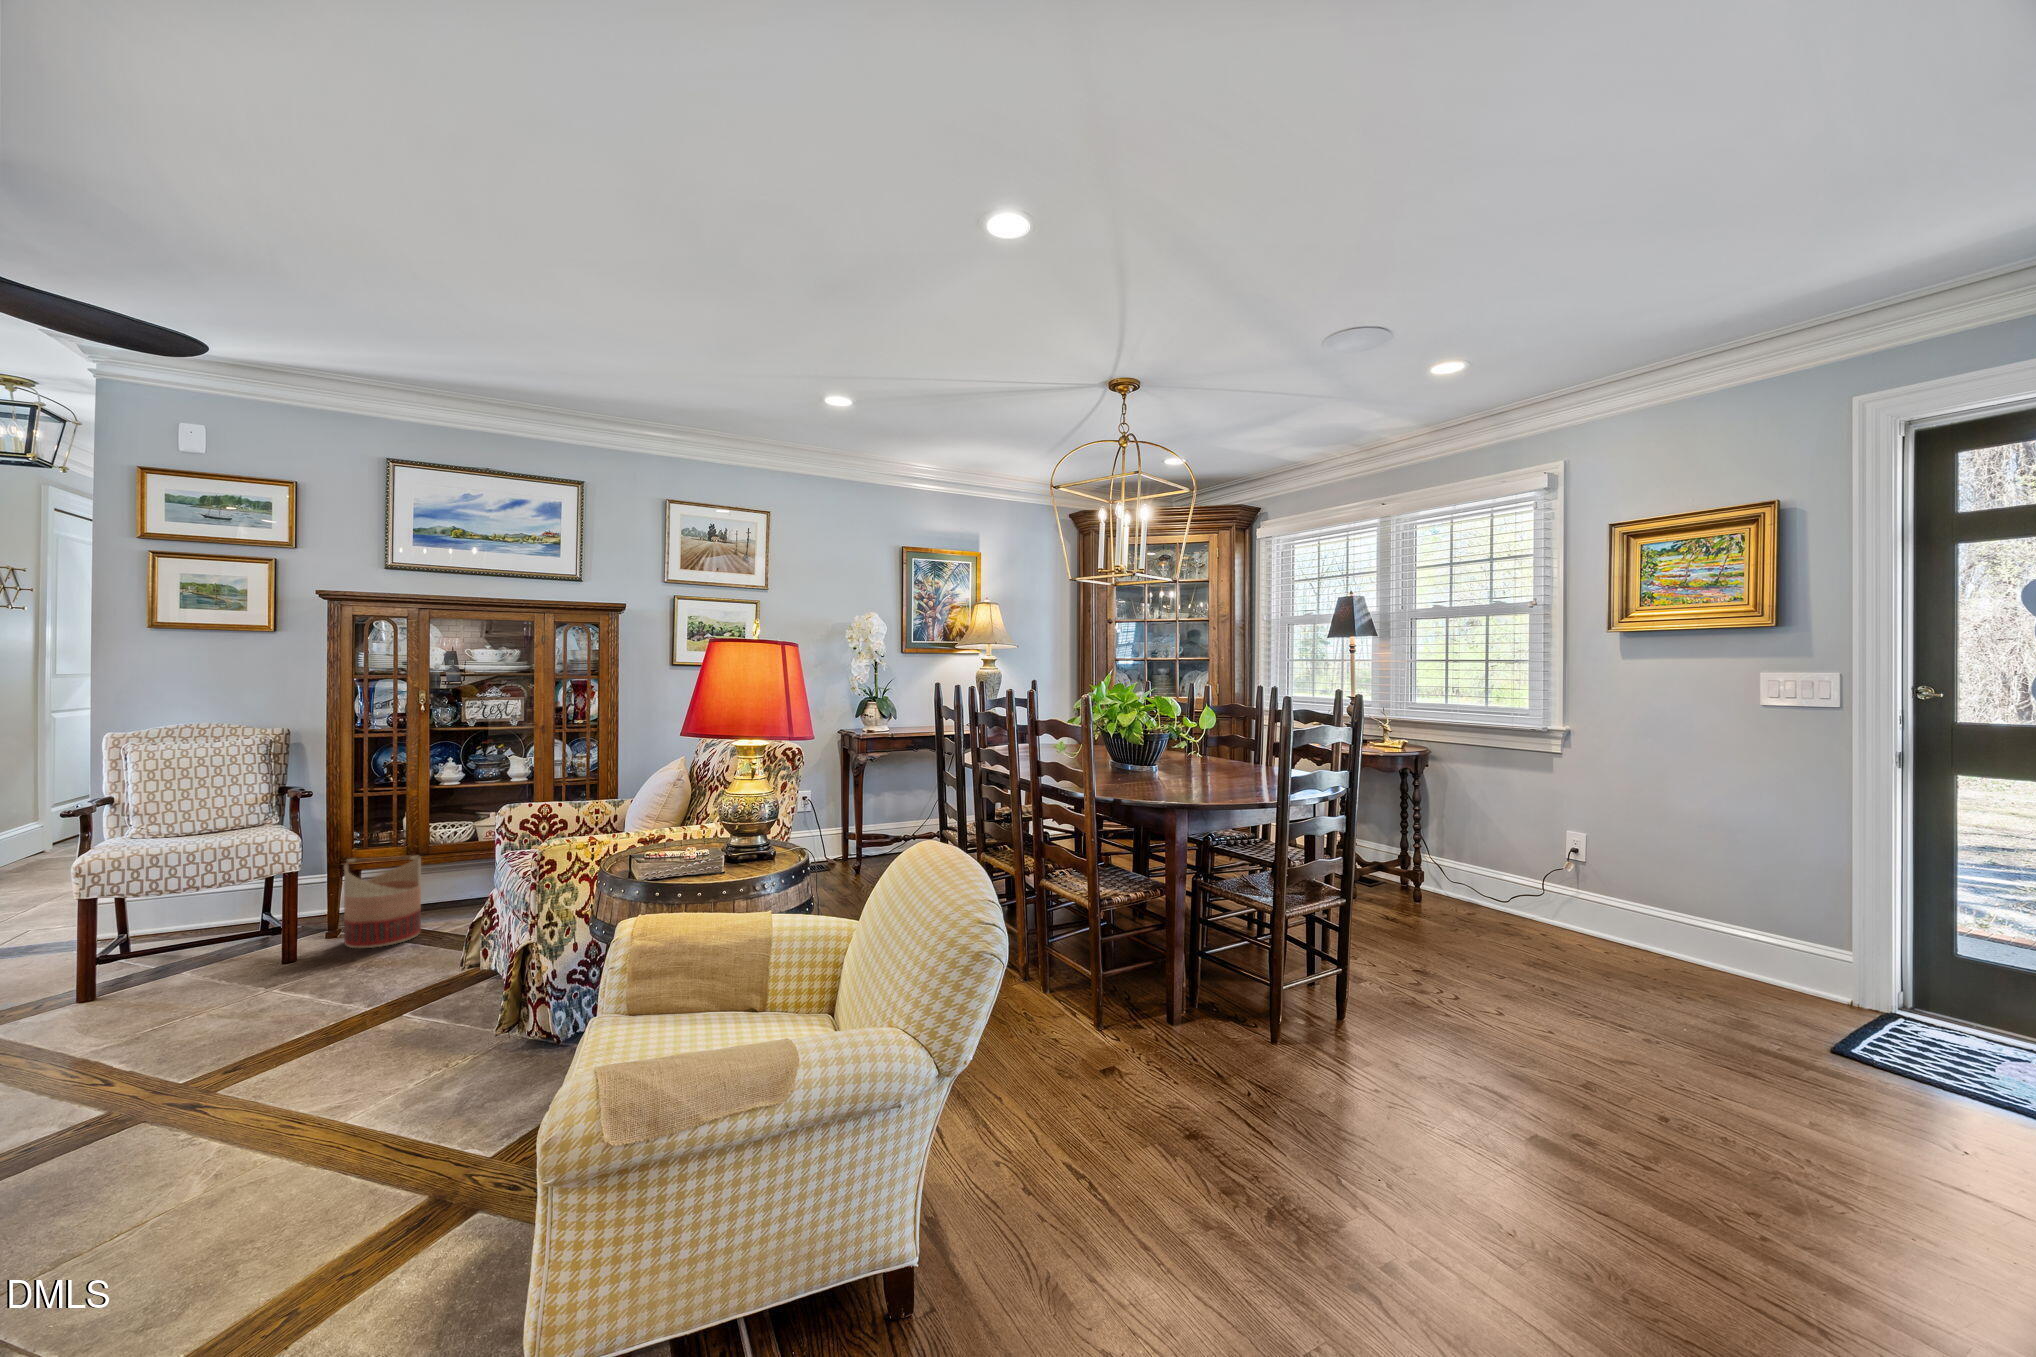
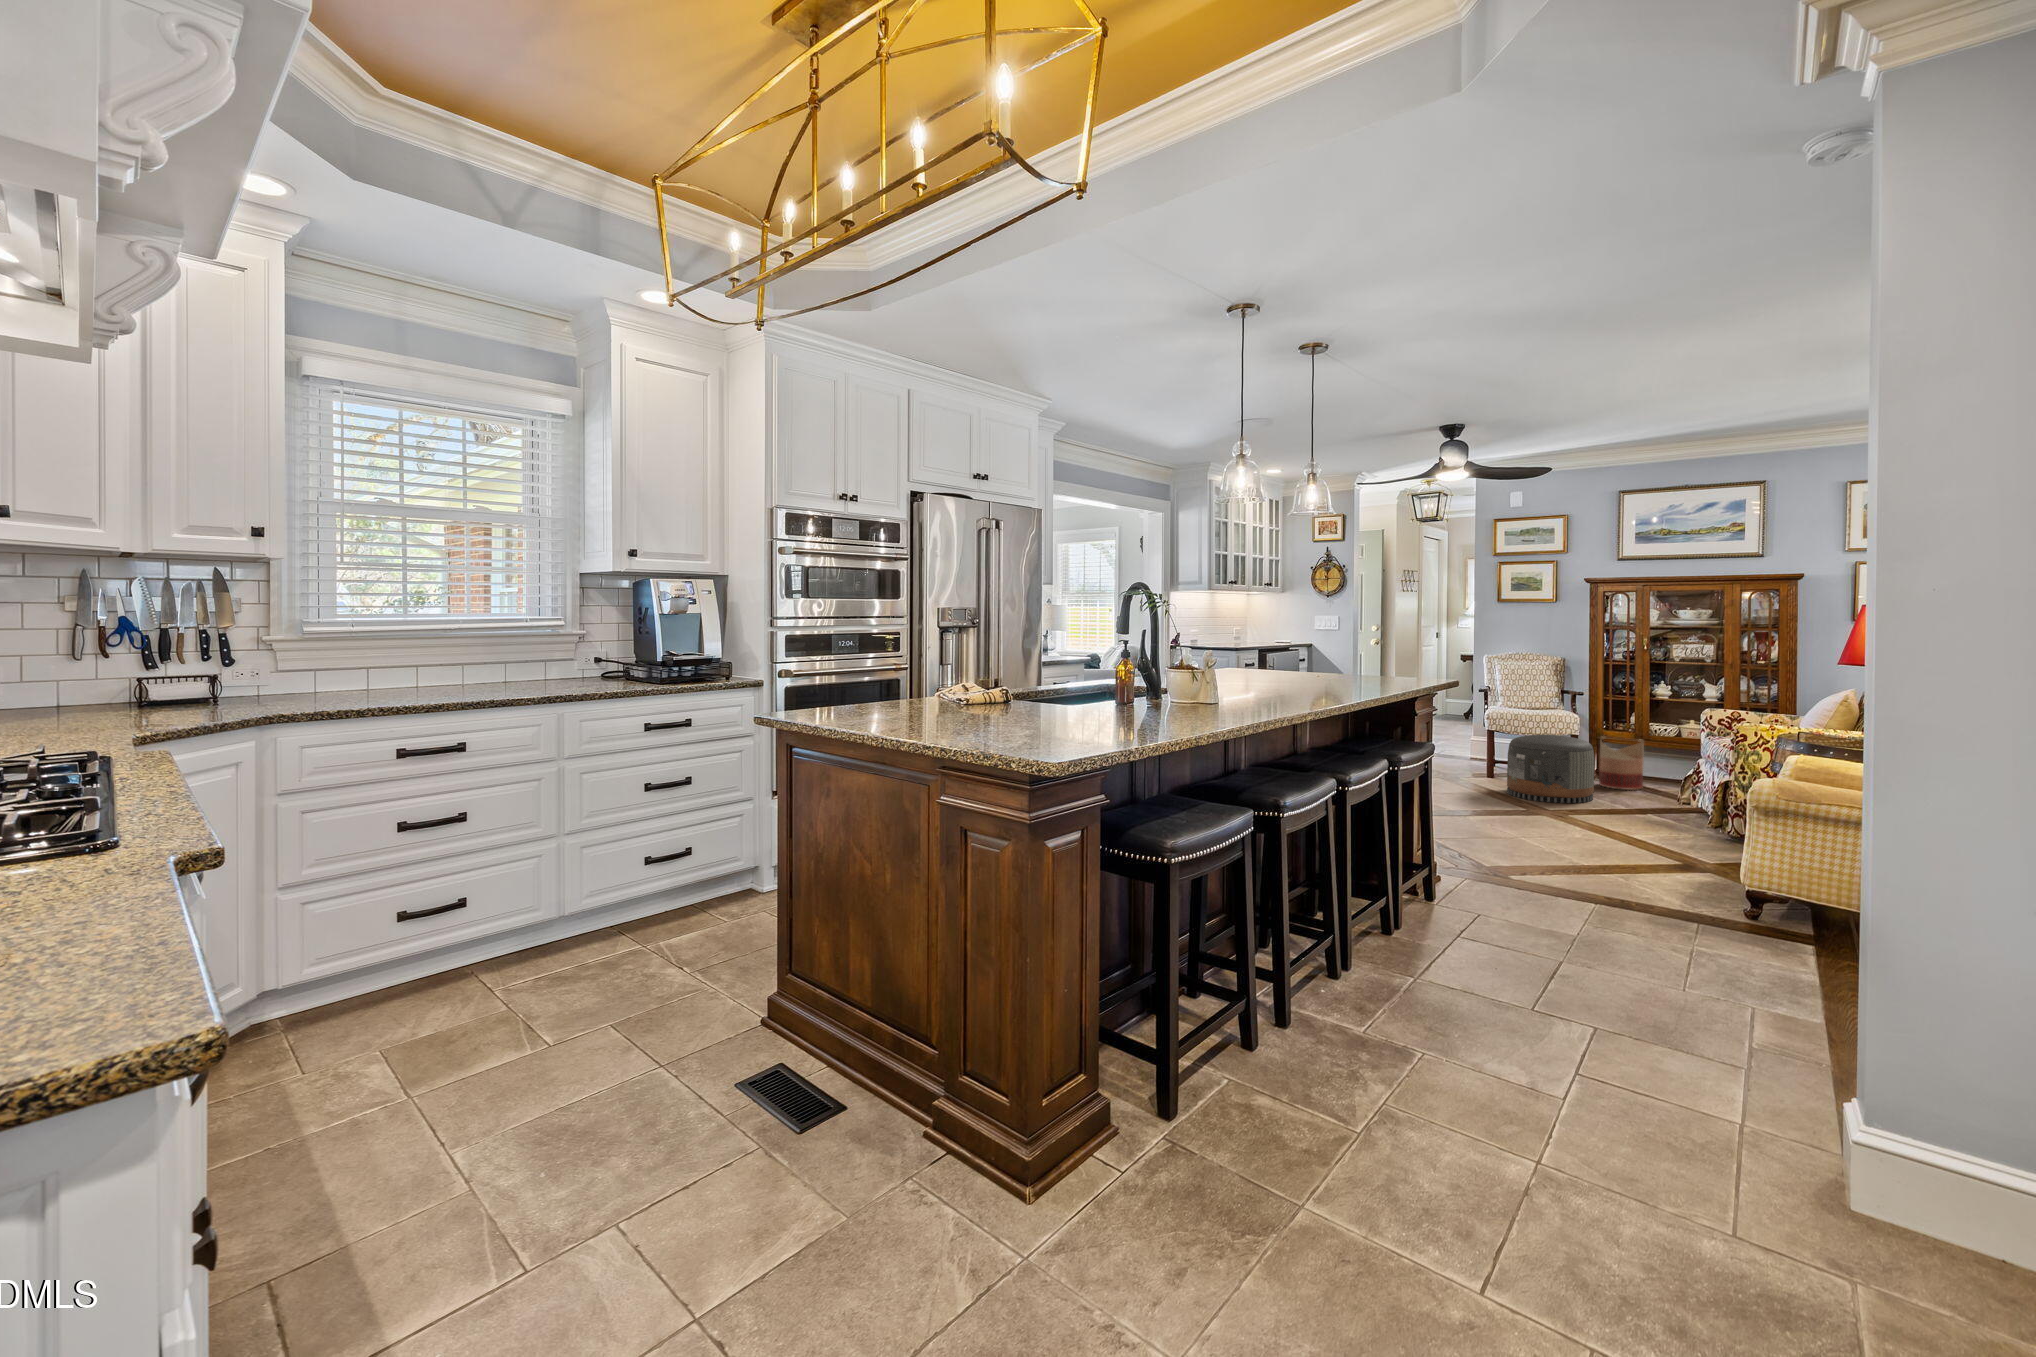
pouf: none [99,883,313,1046] -> present [1507,735,1595,803]

